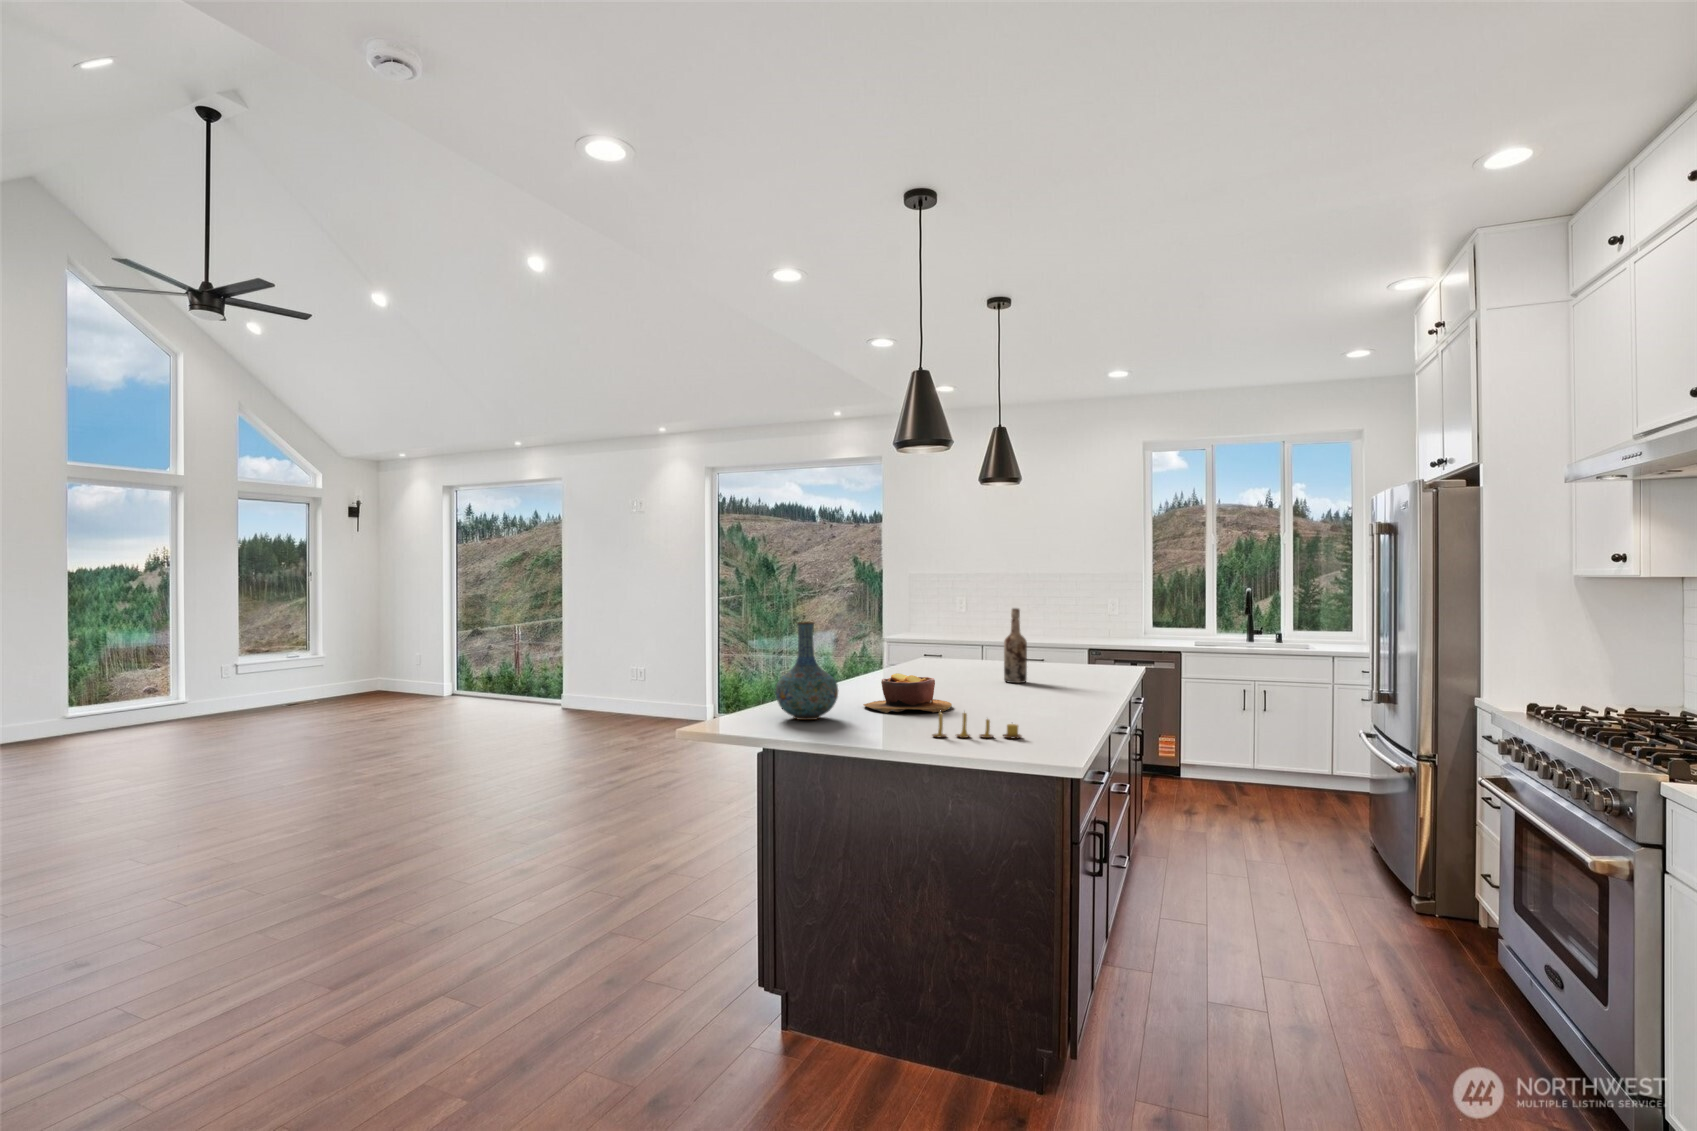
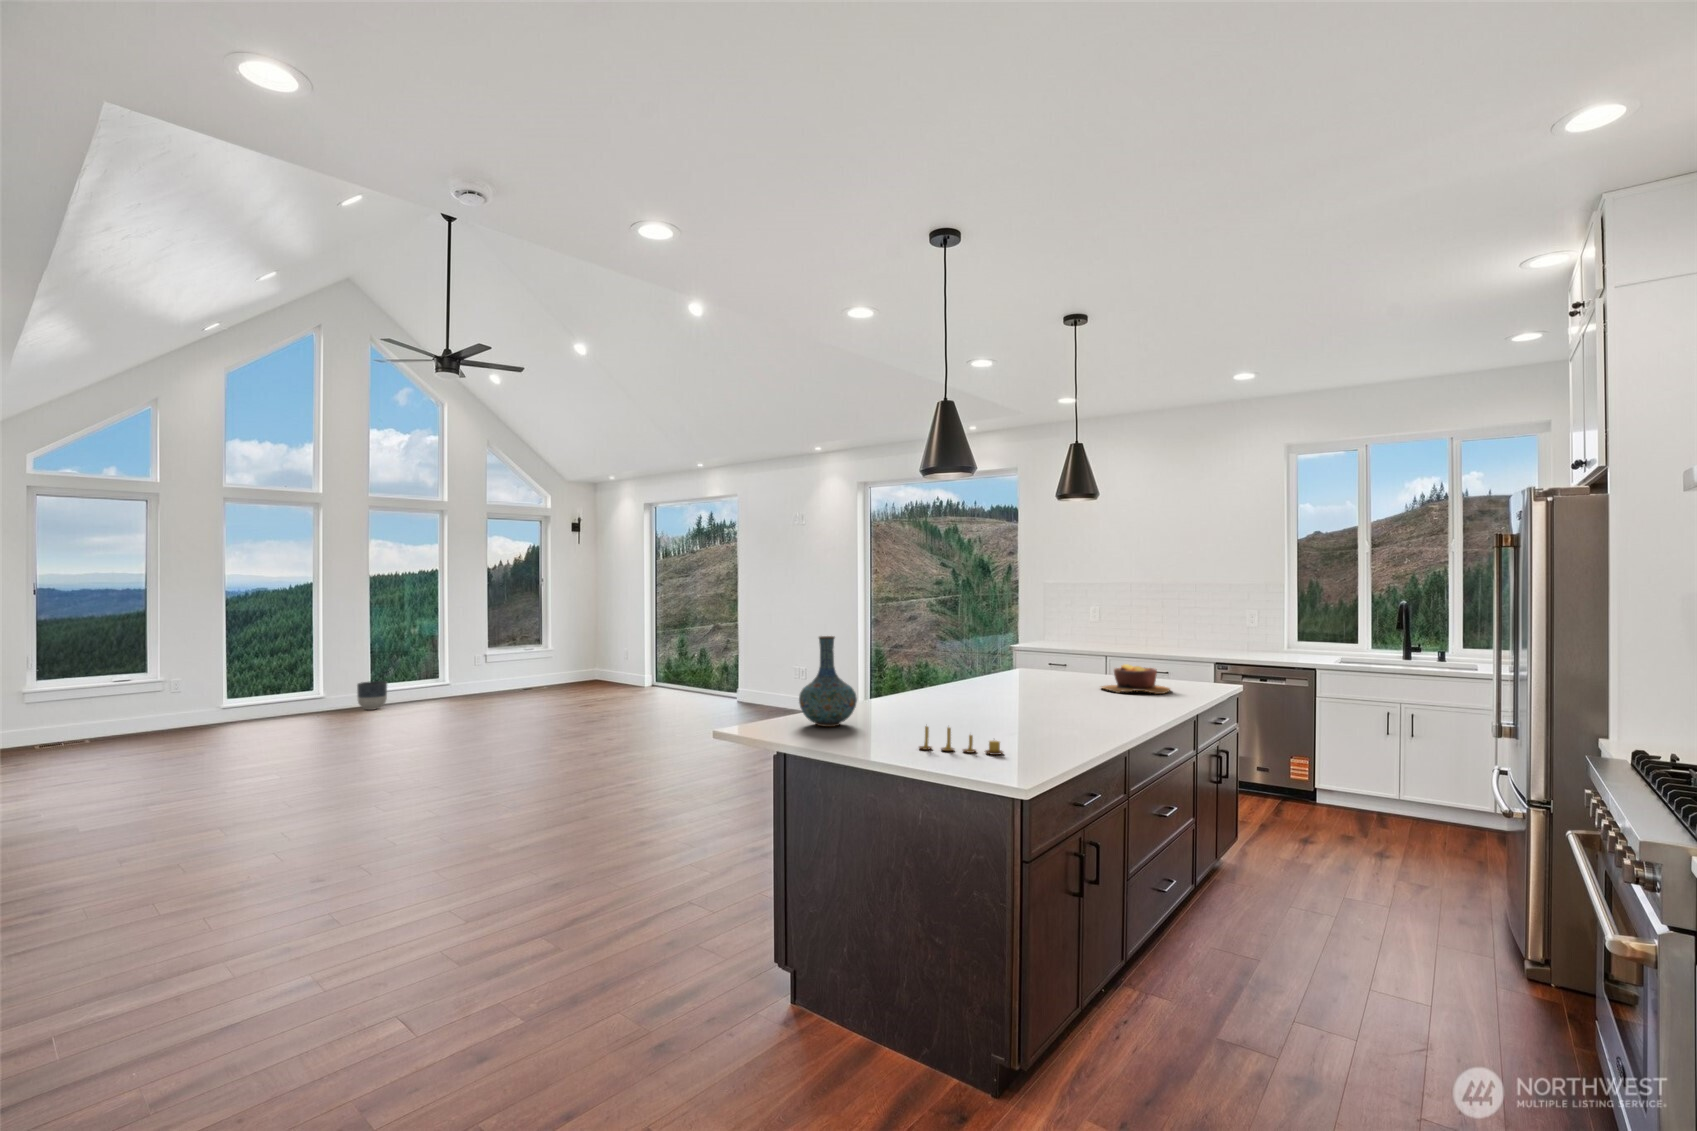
wine bottle: present [1004,608,1027,683] -> none [1063,624,1086,698]
bowl: present [863,673,952,713] -> present [1102,664,1170,694]
planter: none [57,702,101,738] -> present [357,681,387,710]

